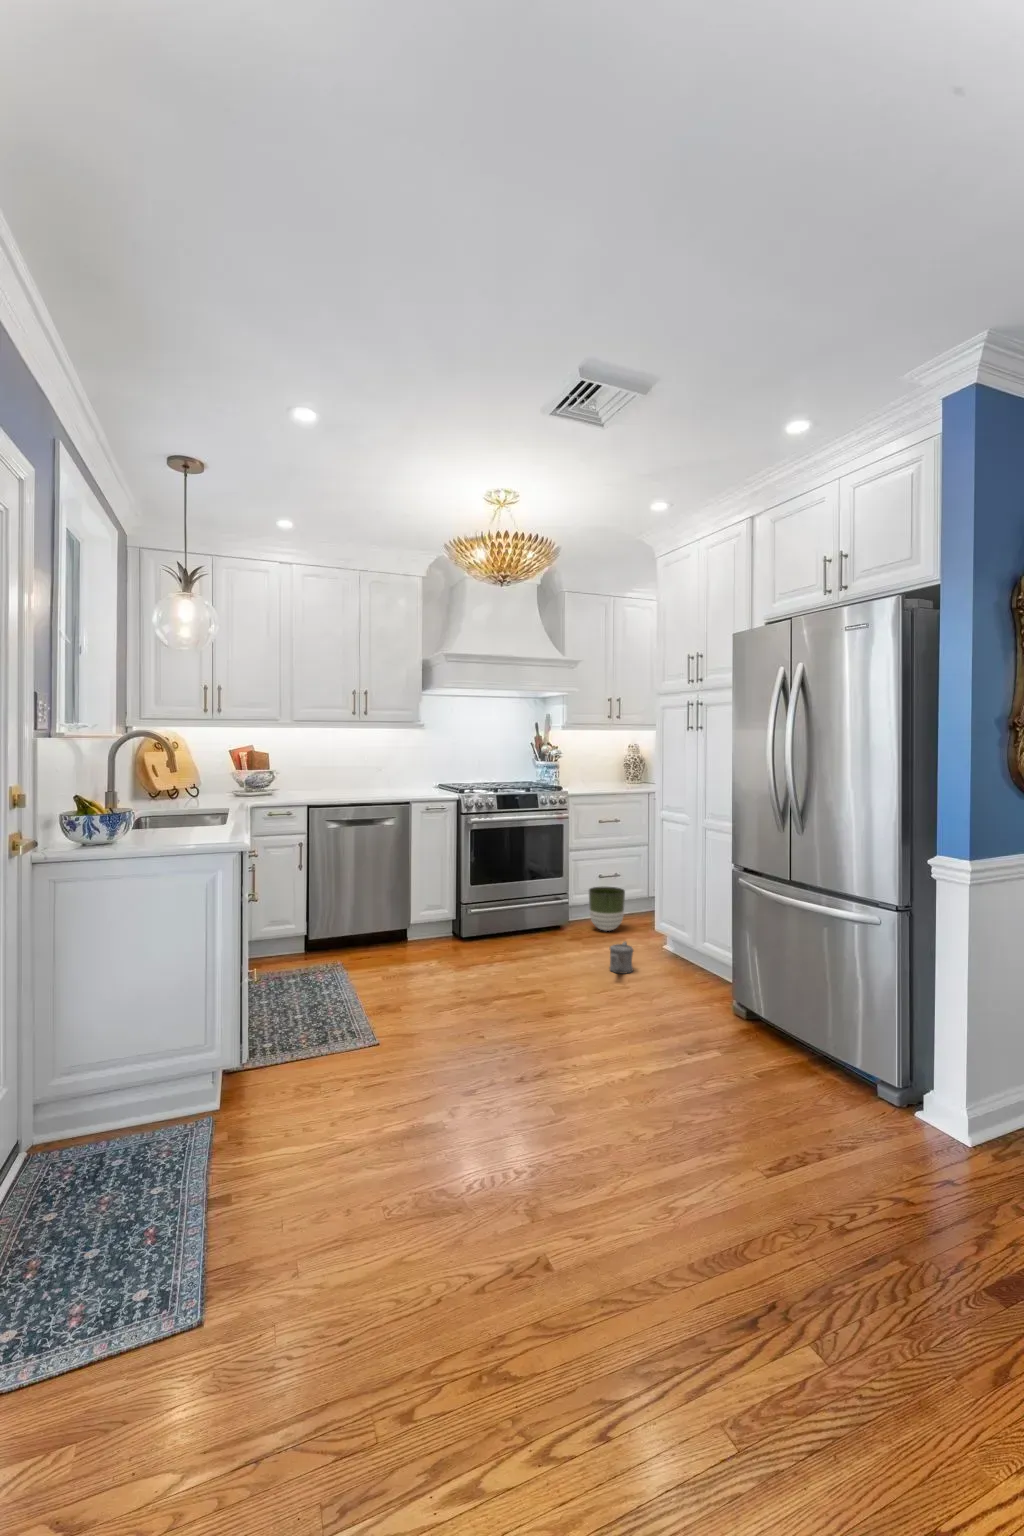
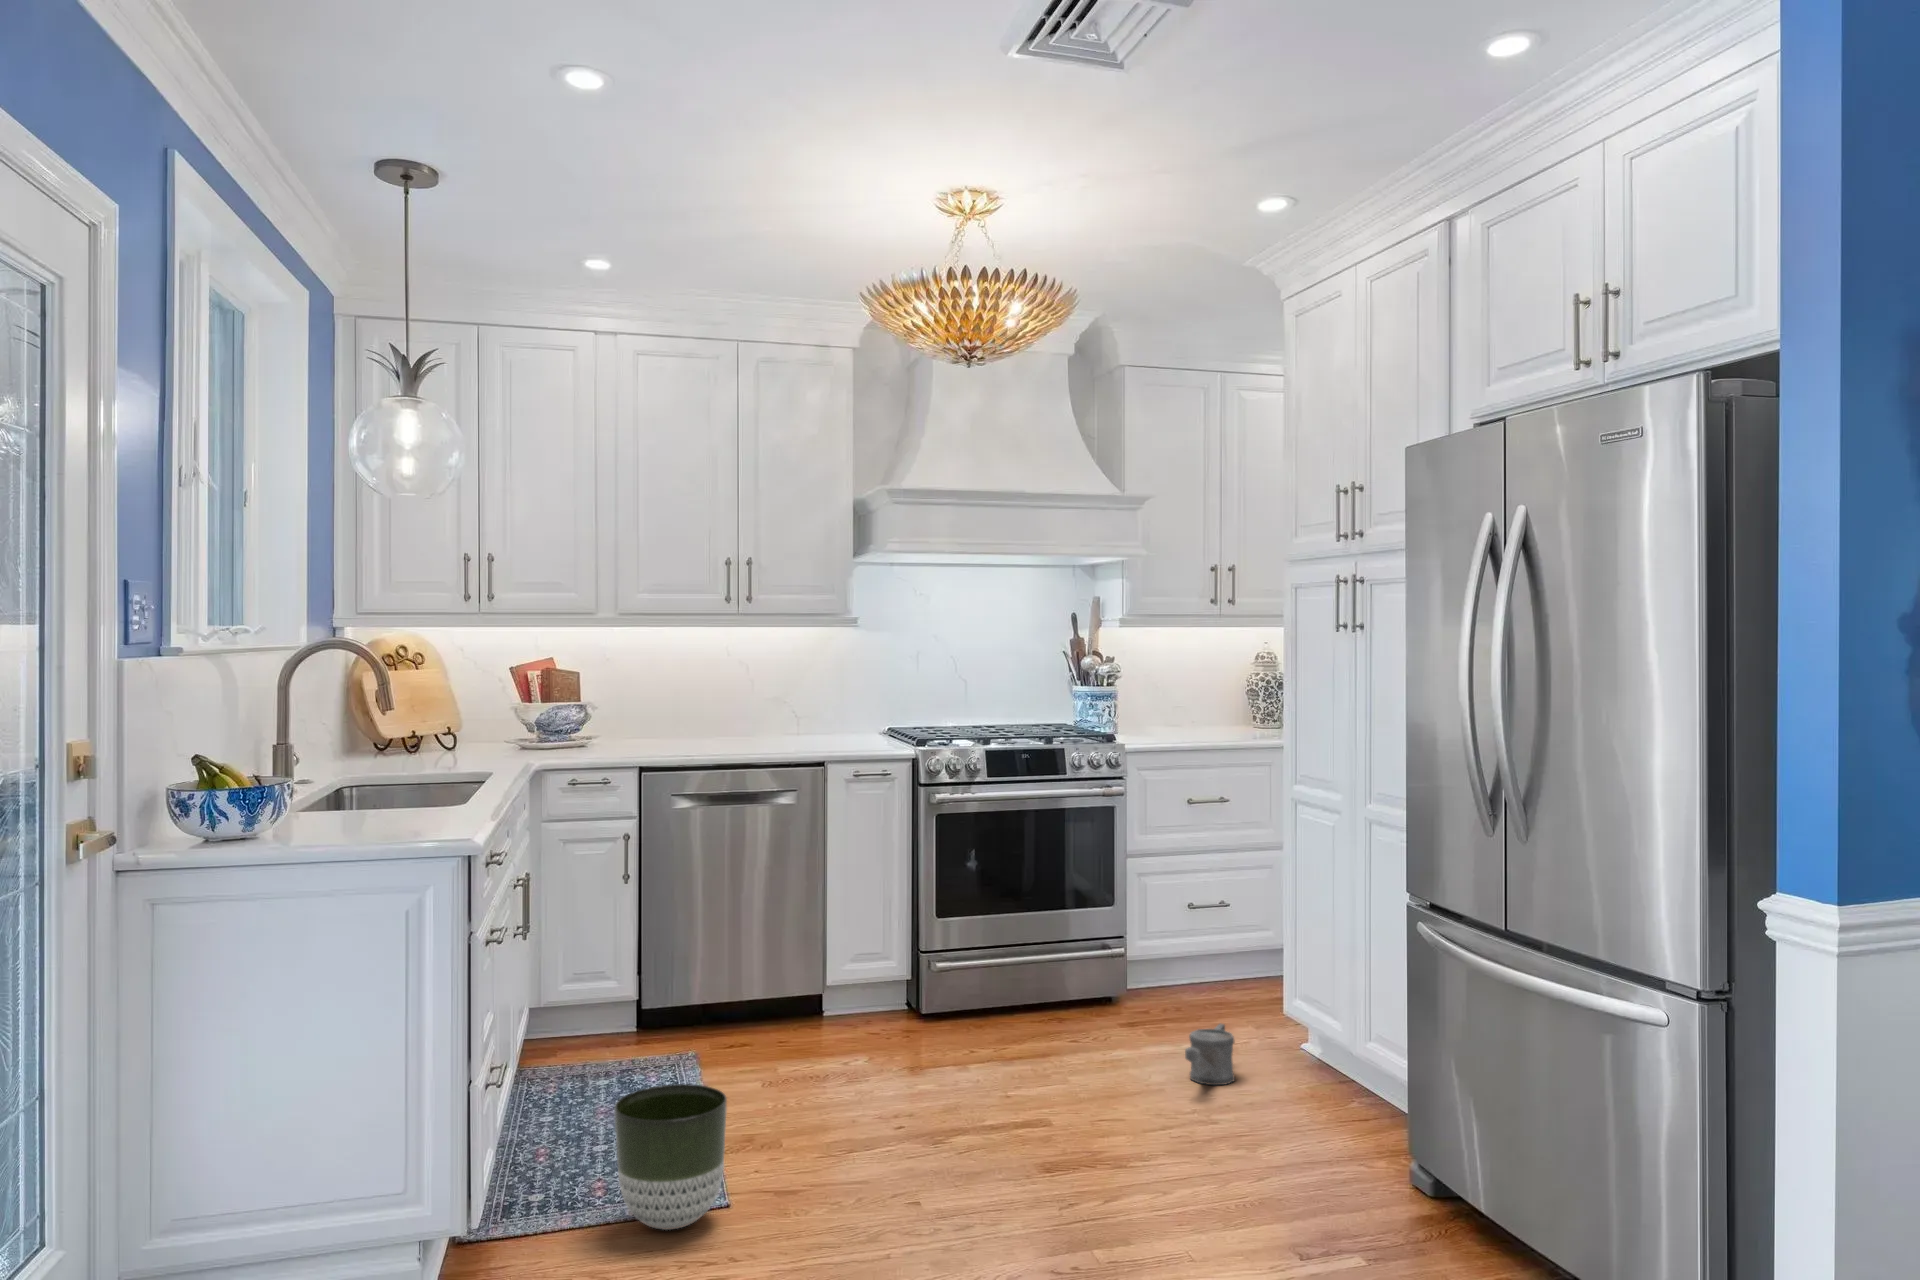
planter: present [589,887,625,931] -> present [614,1084,727,1230]

